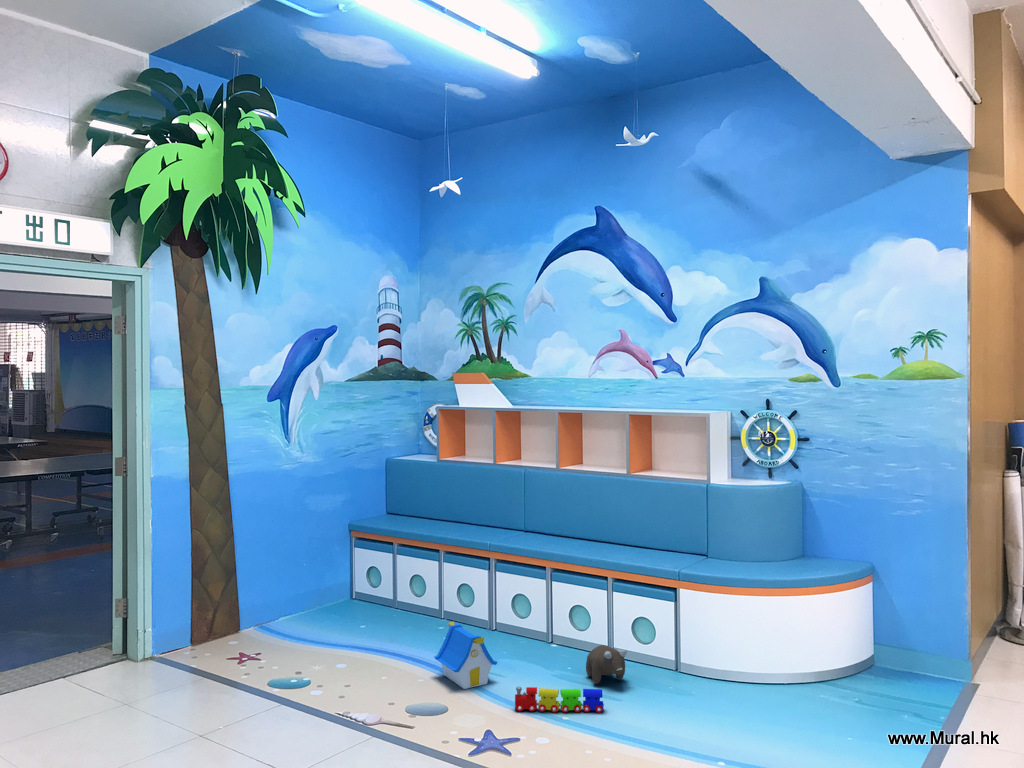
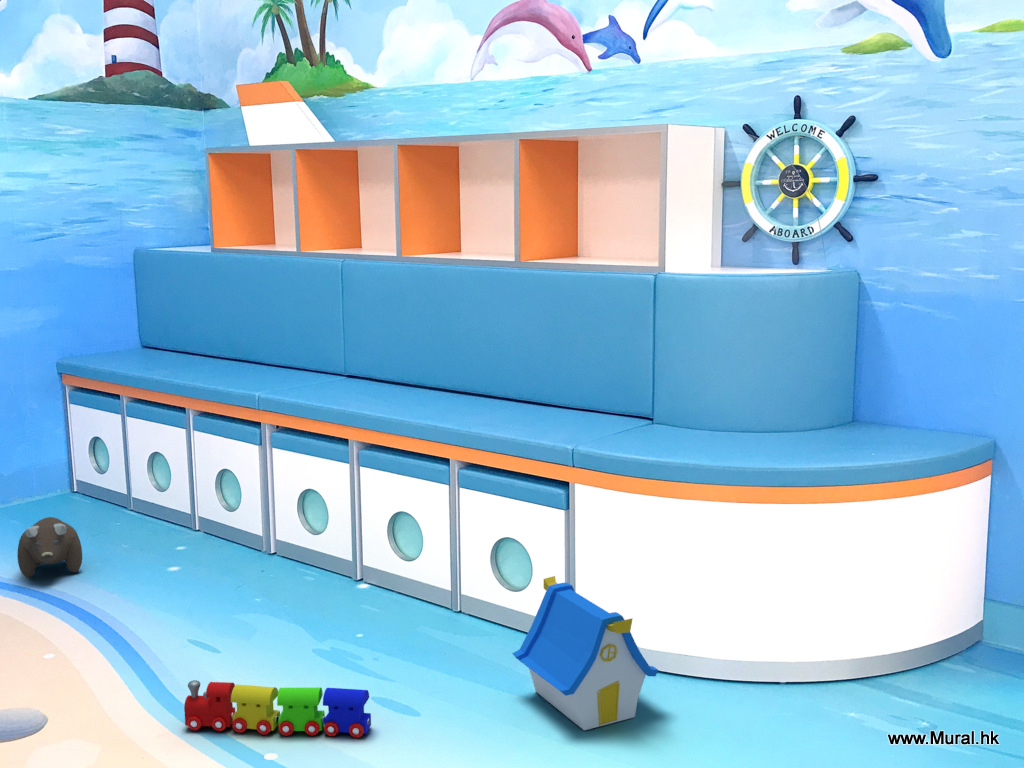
toy house: present [434,622,497,689] -> present [512,576,659,730]
plush toy: present [586,645,627,684] -> present [17,517,82,578]

